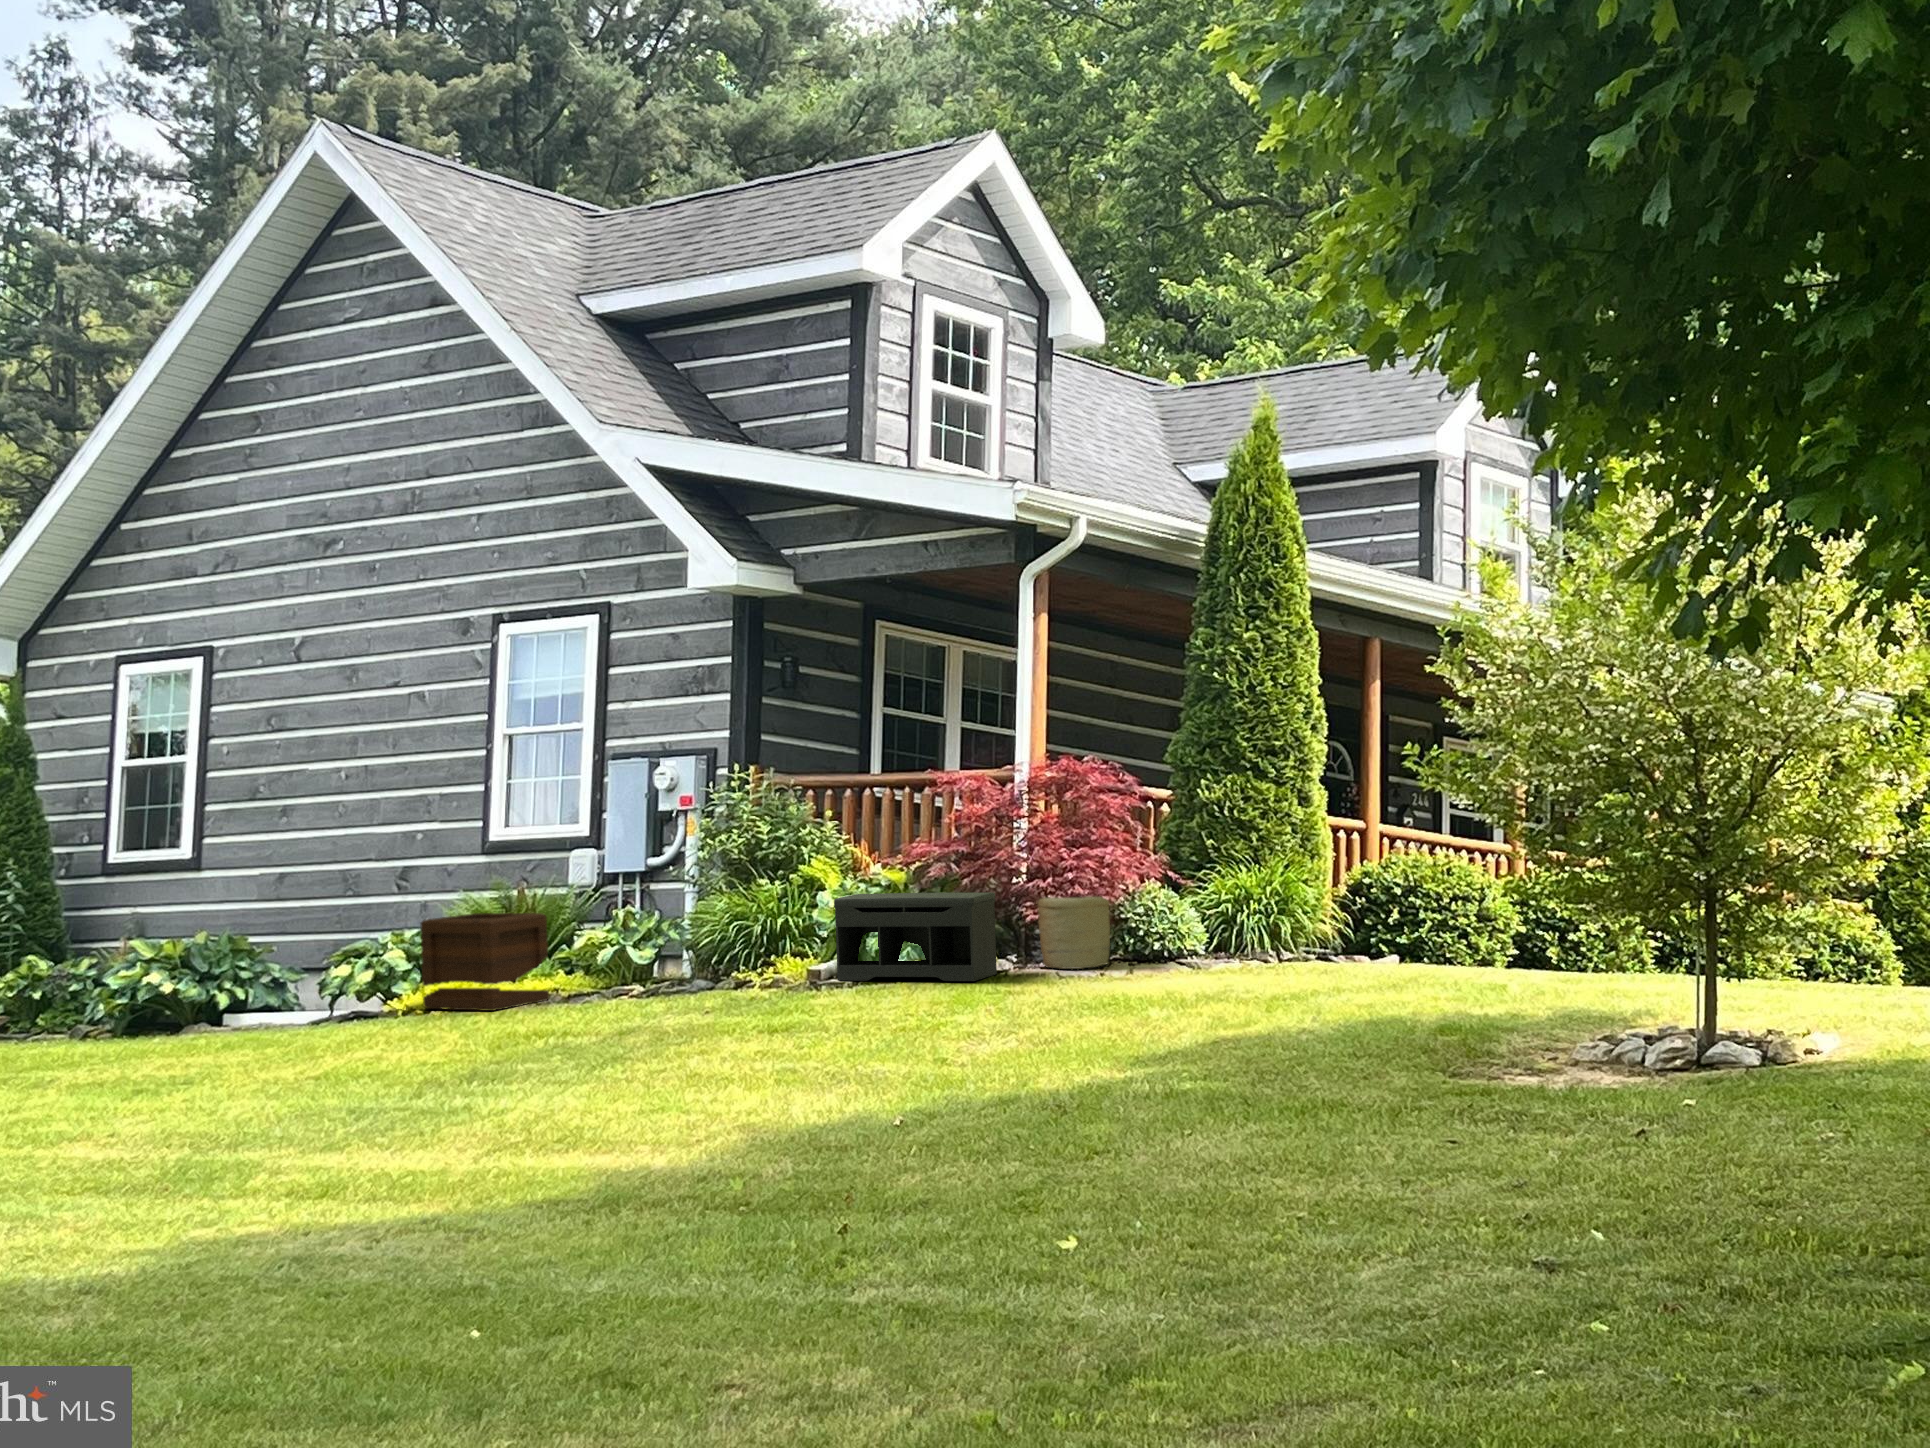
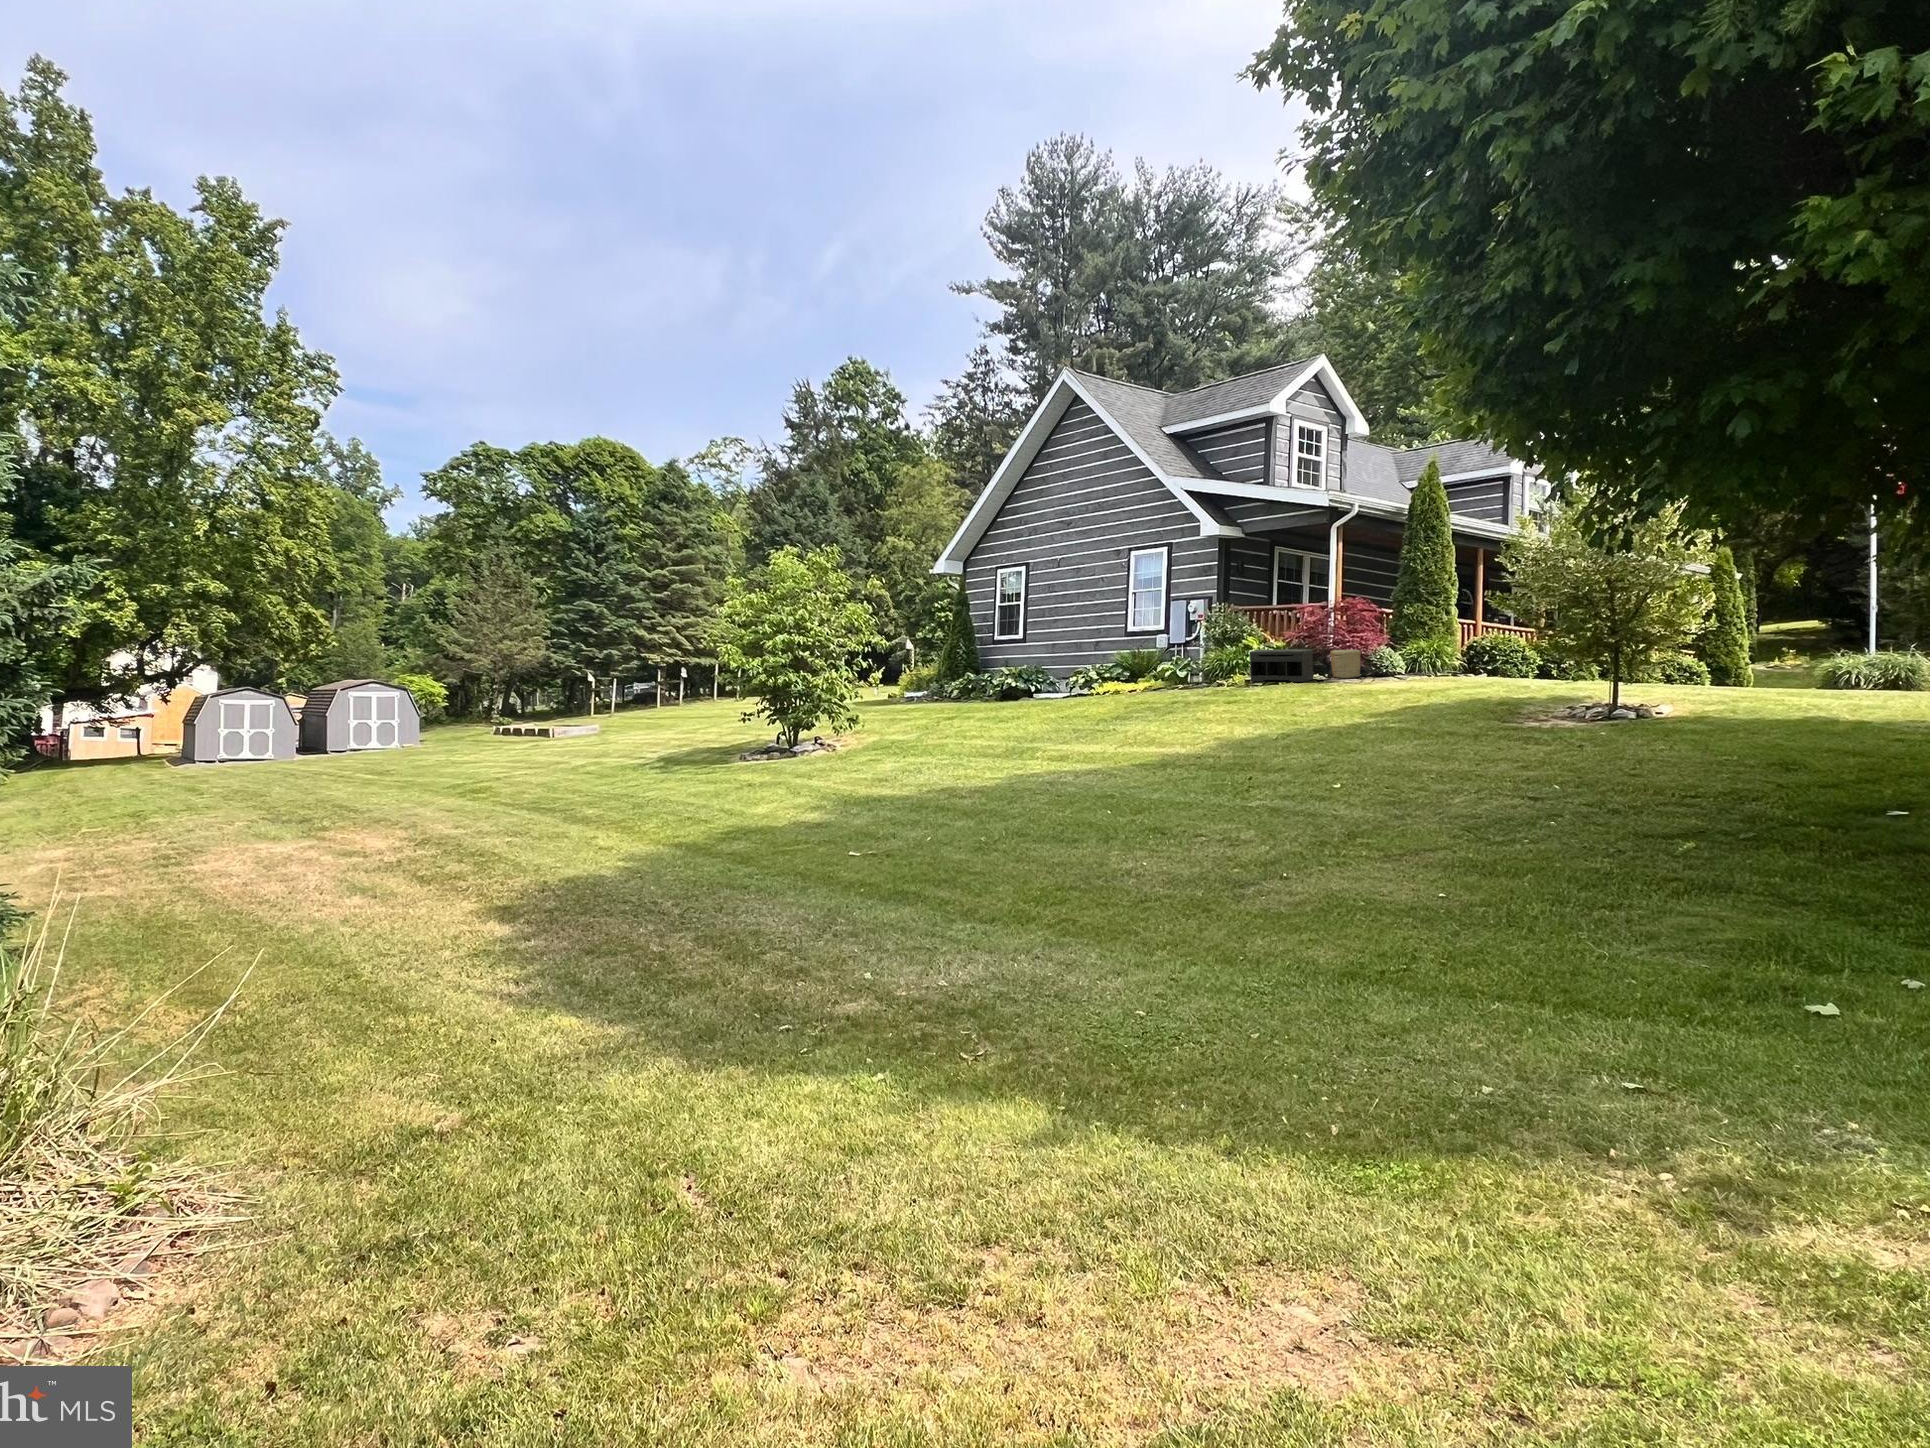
wooden crate: present [420,913,549,1011] -> none [1102,657,1148,690]

